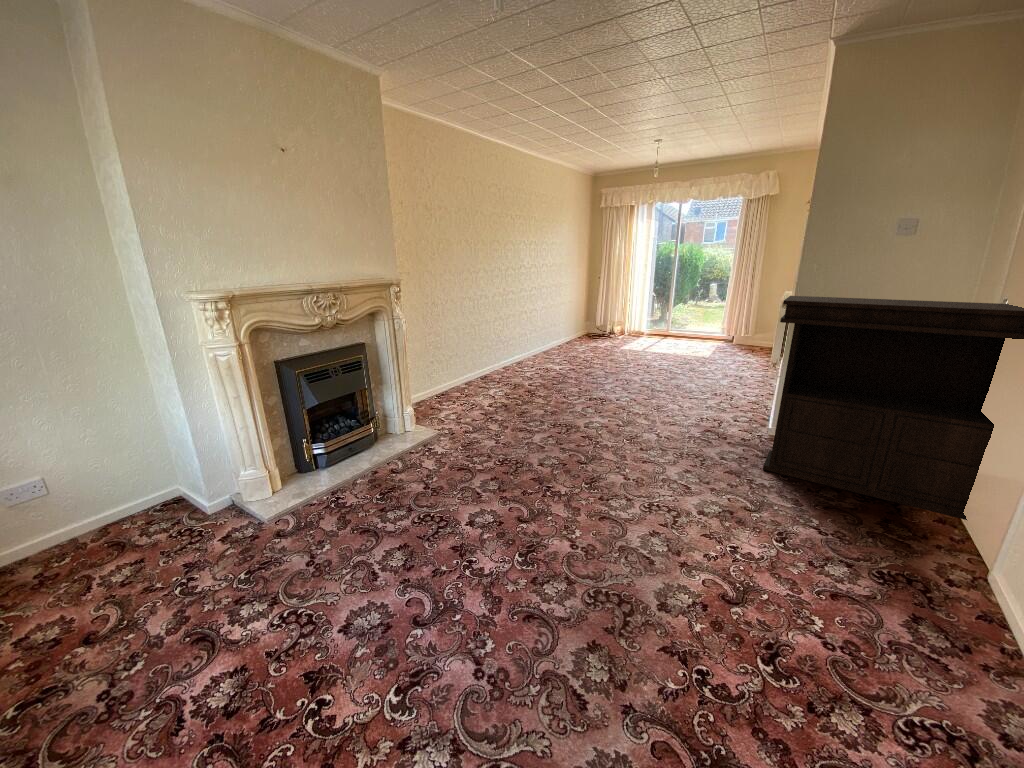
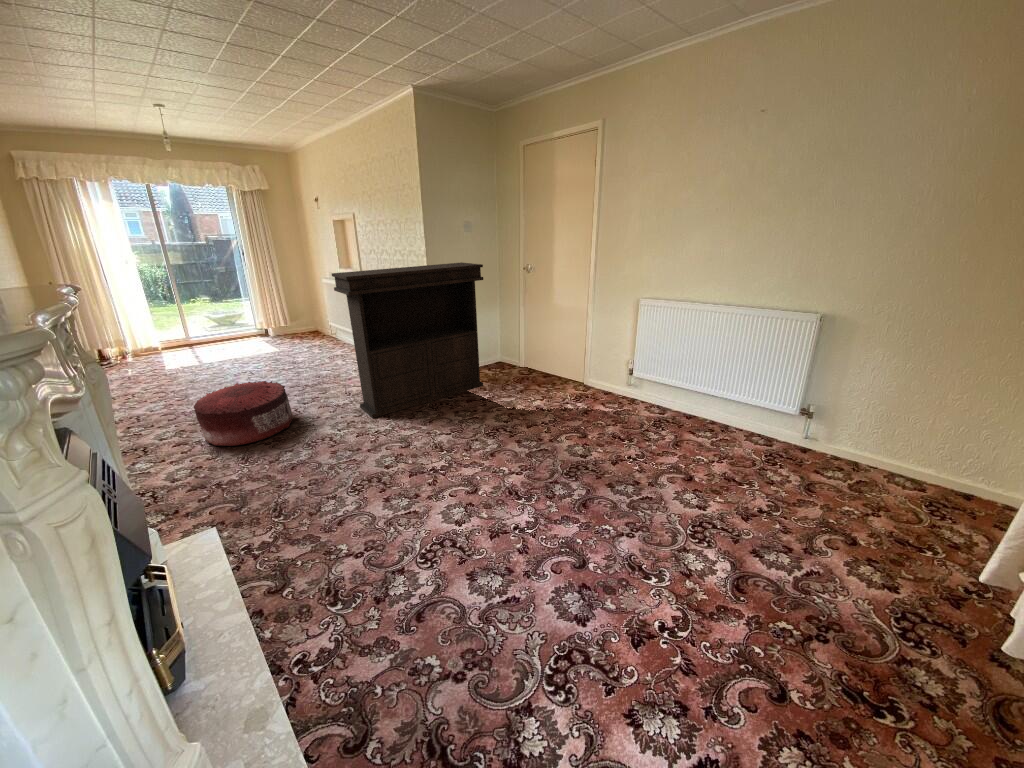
pouf: none [630,381,707,435] -> present [194,381,293,446]

